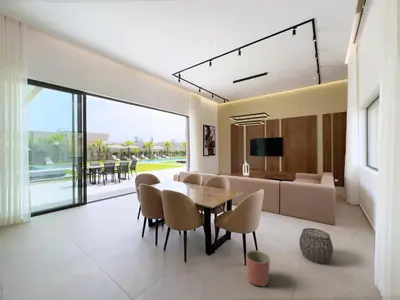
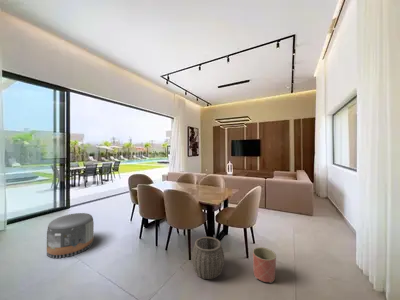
pouf: none [61,209,102,248] -> present [47,213,94,258]
woven basket: present [299,228,333,264] -> present [192,237,224,279]

